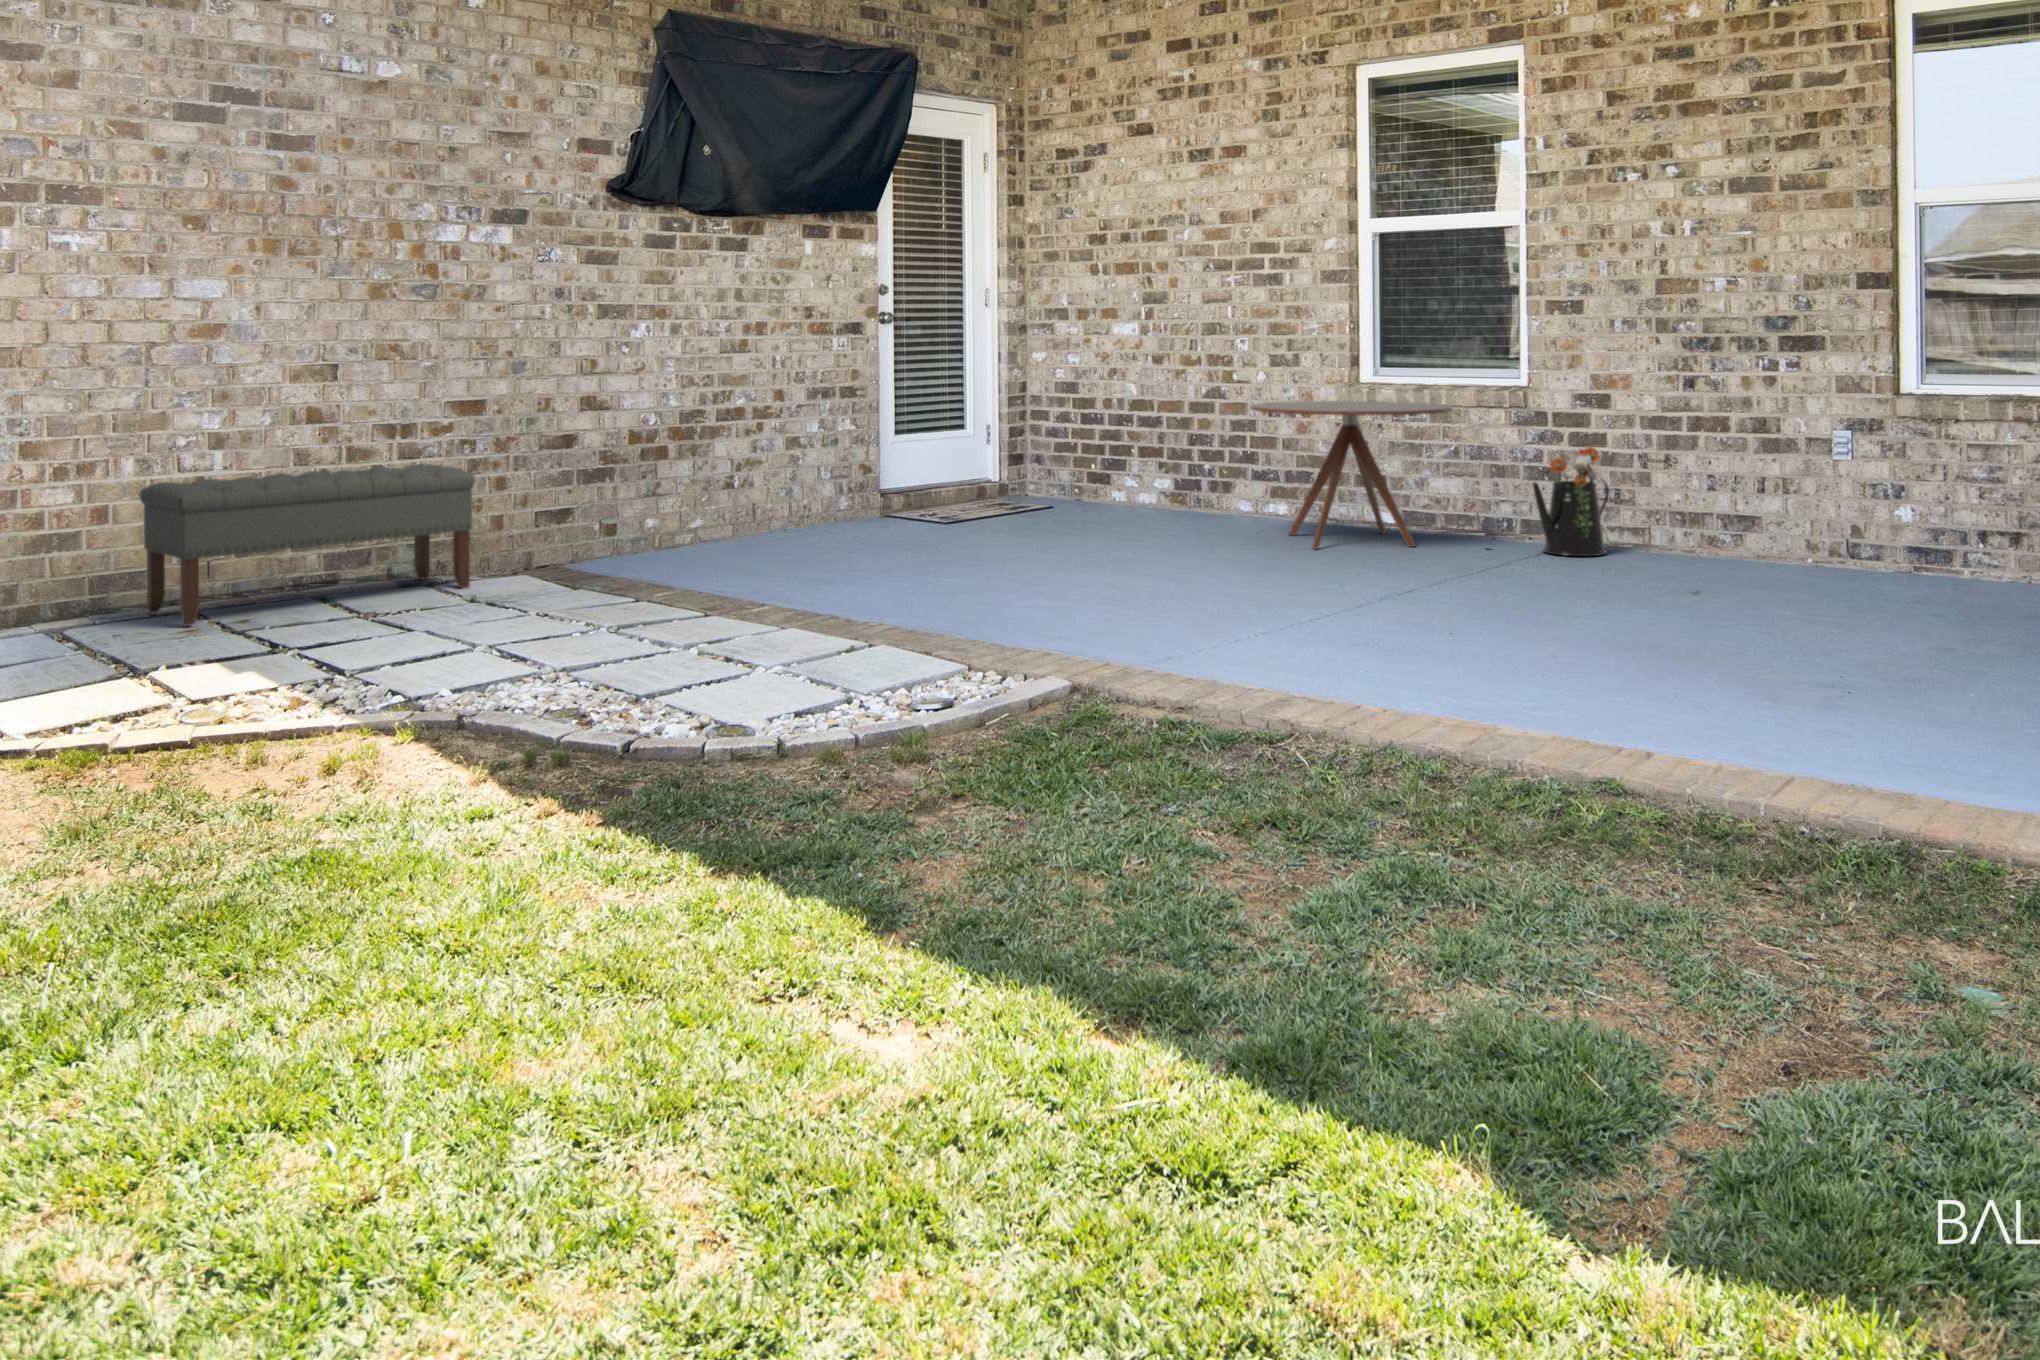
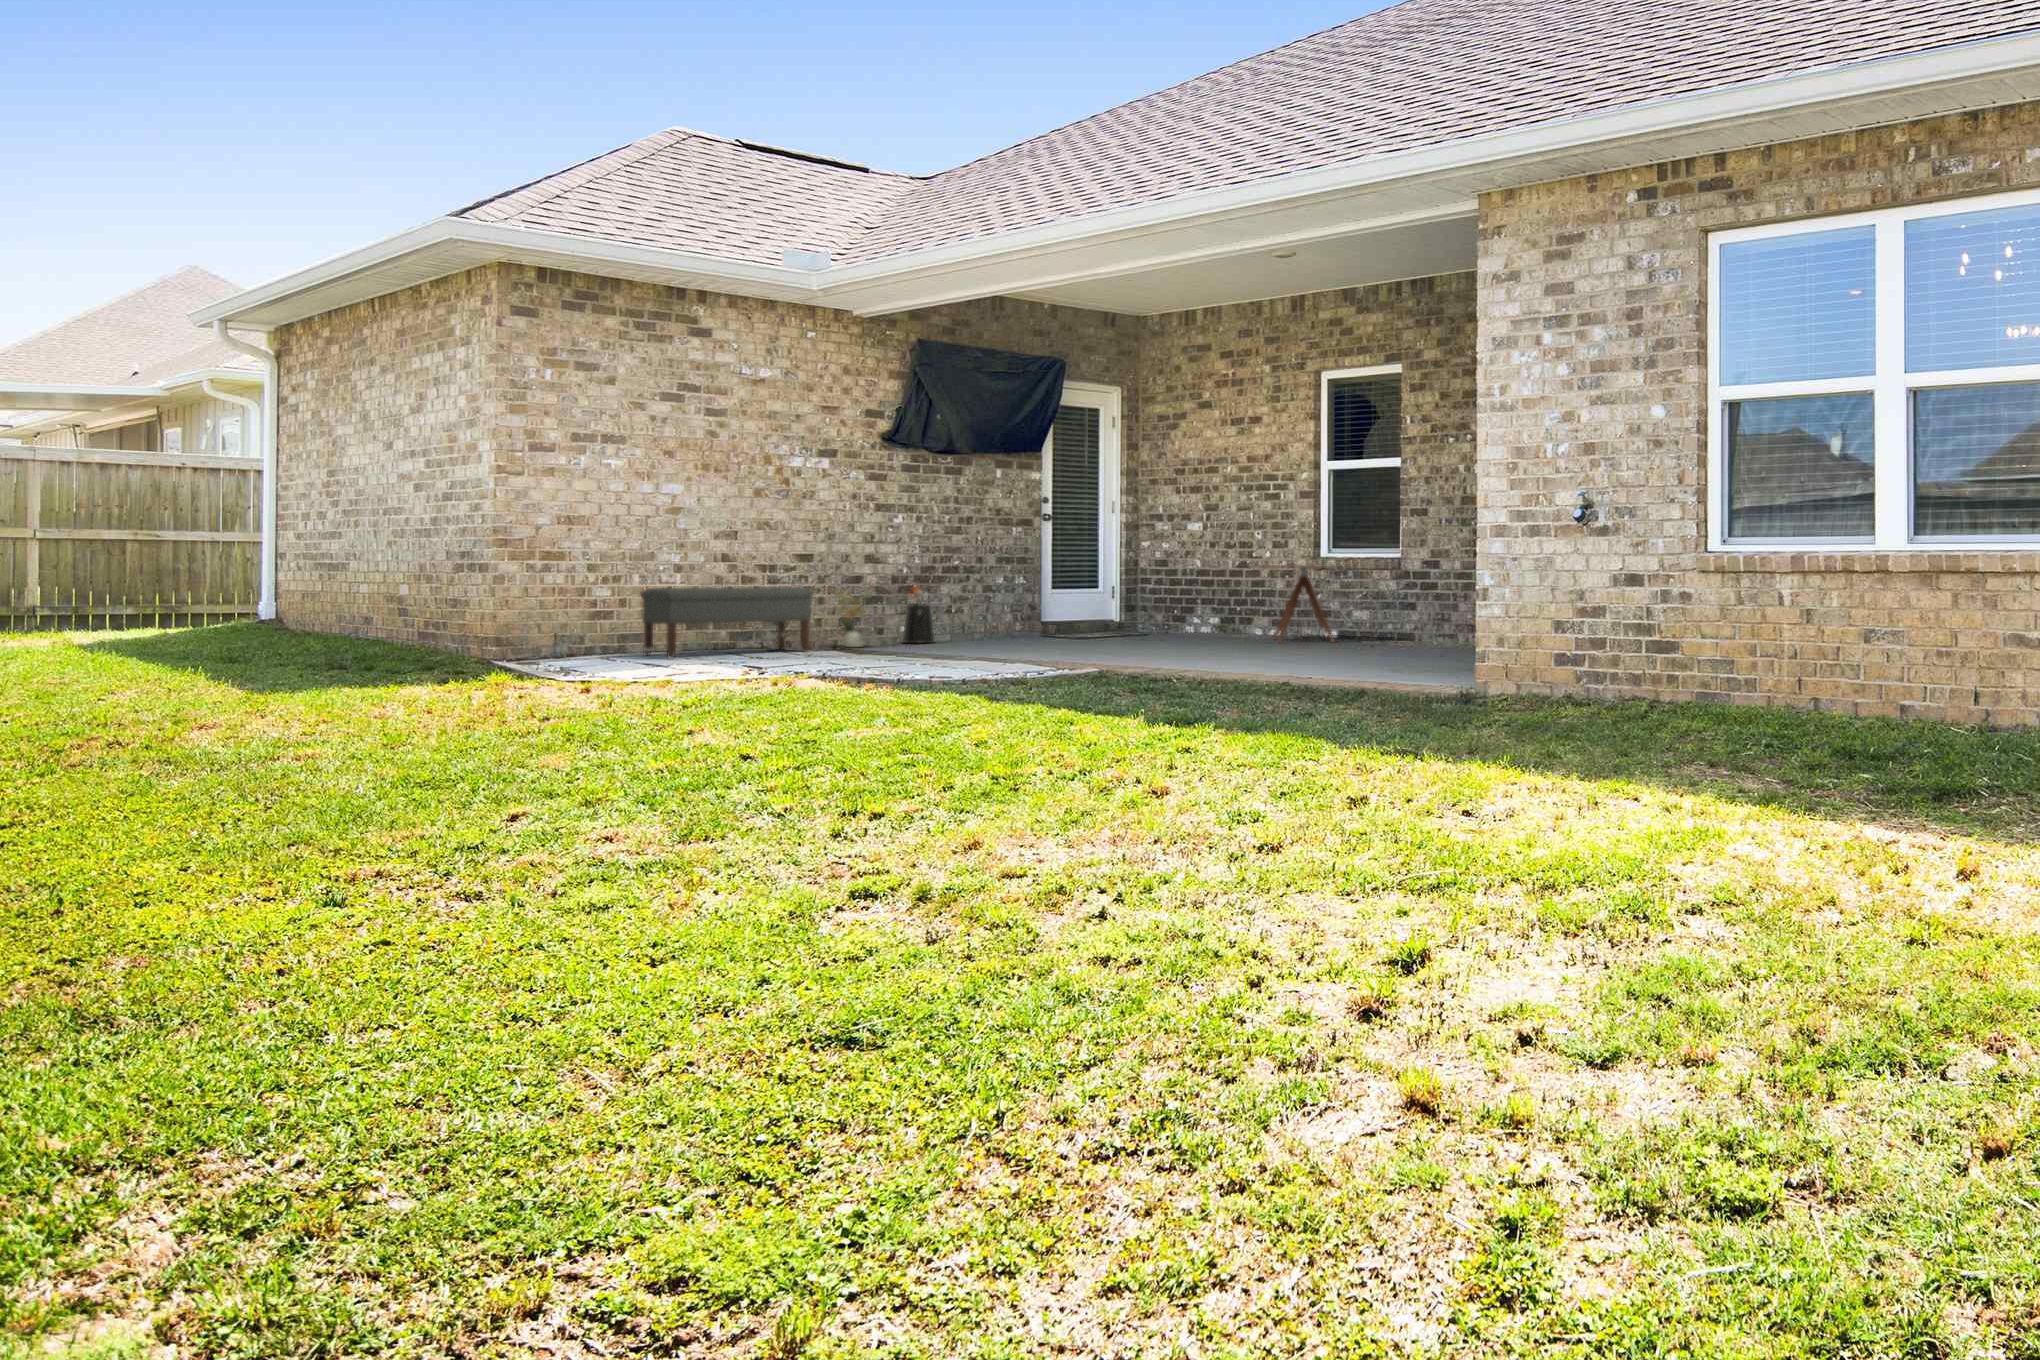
watering can: present [1533,447,1609,556] -> present [902,586,936,643]
potted plant: none [508,458,595,570] -> present [836,591,866,647]

